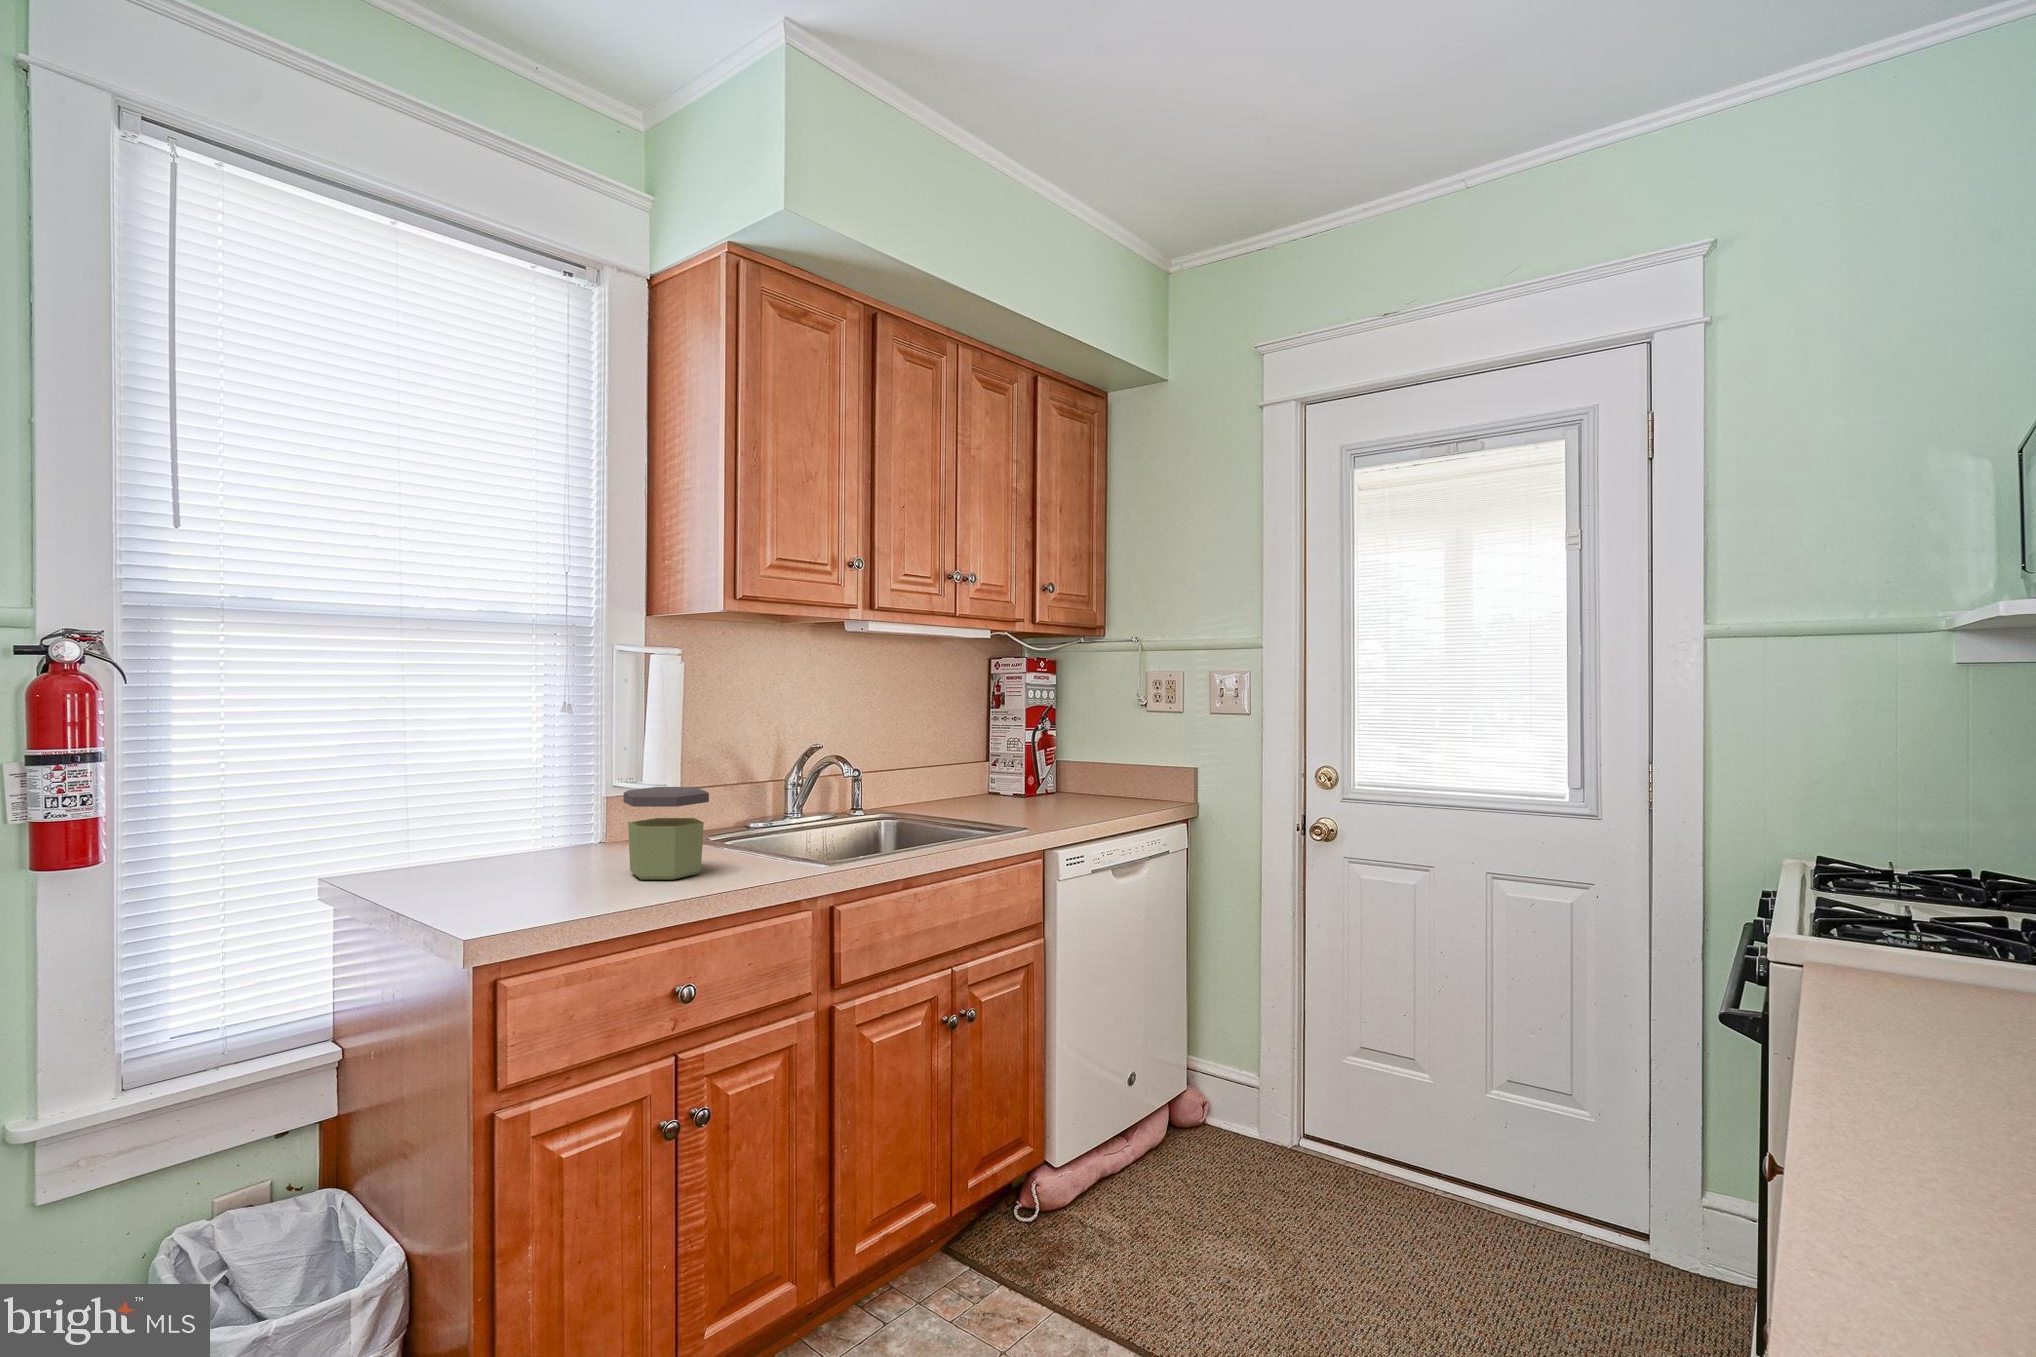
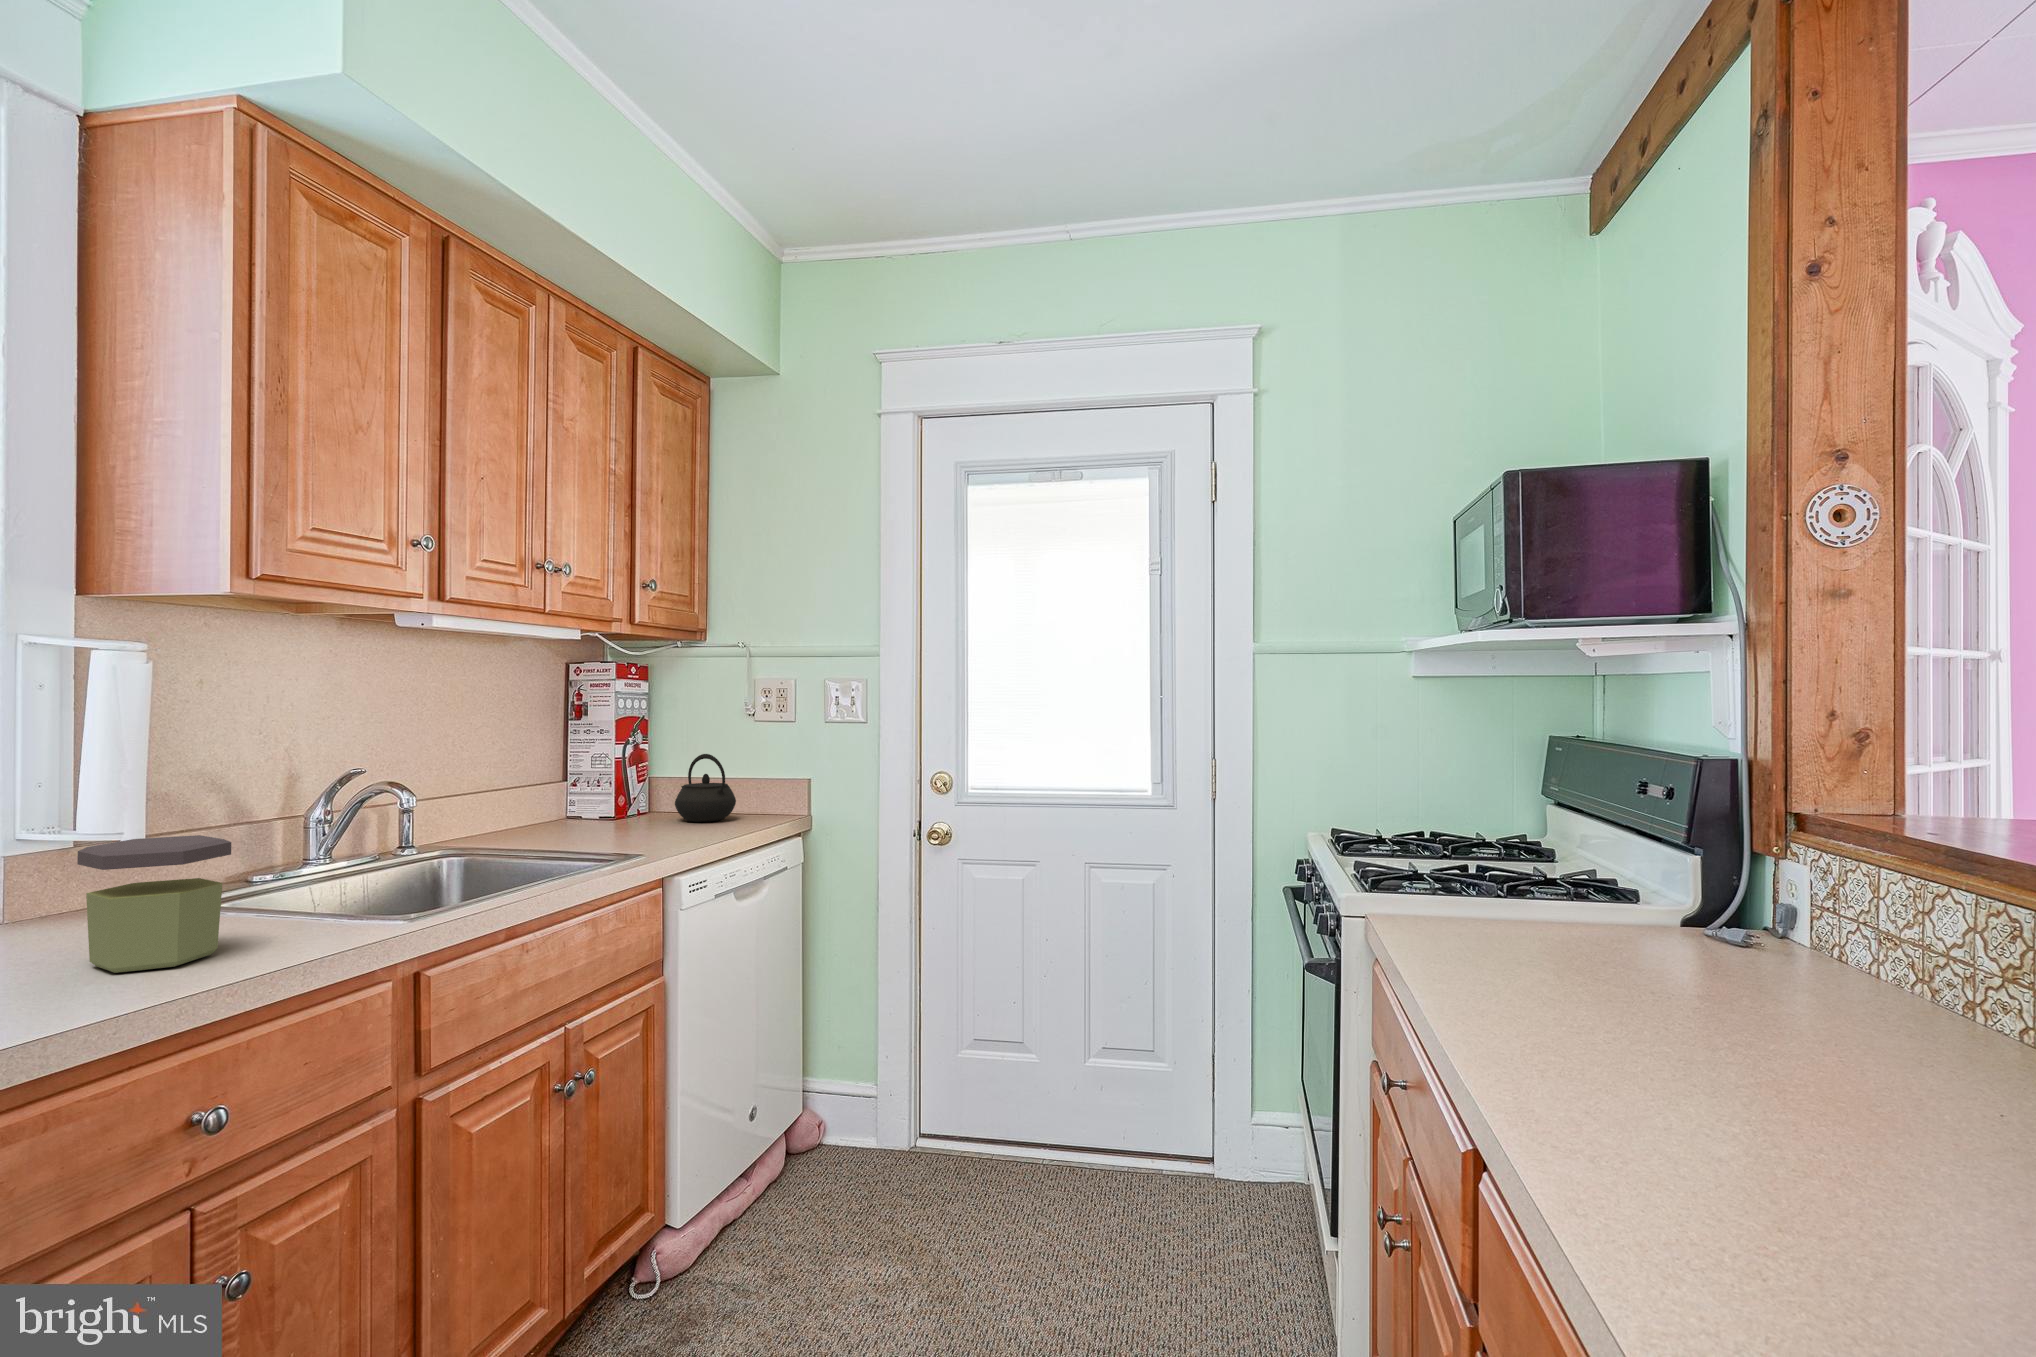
kettle: none [1074,742,1128,804] -> present [675,754,736,822]

